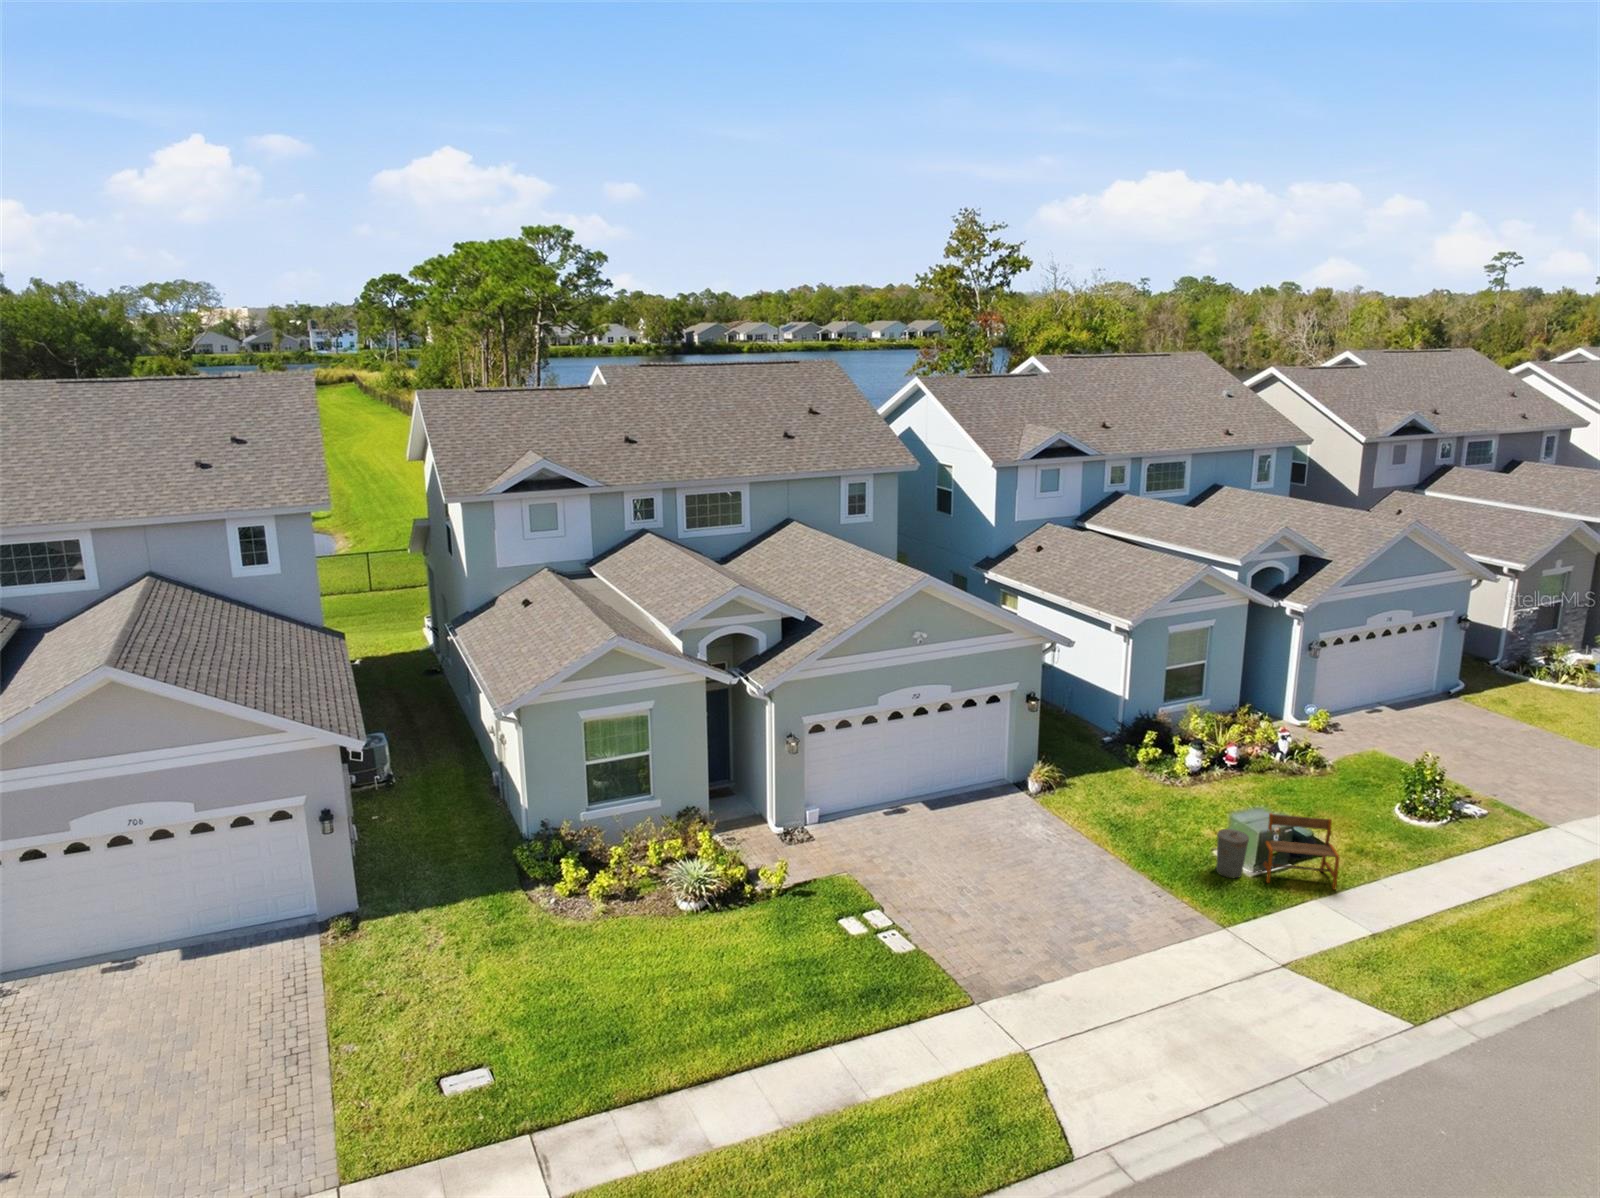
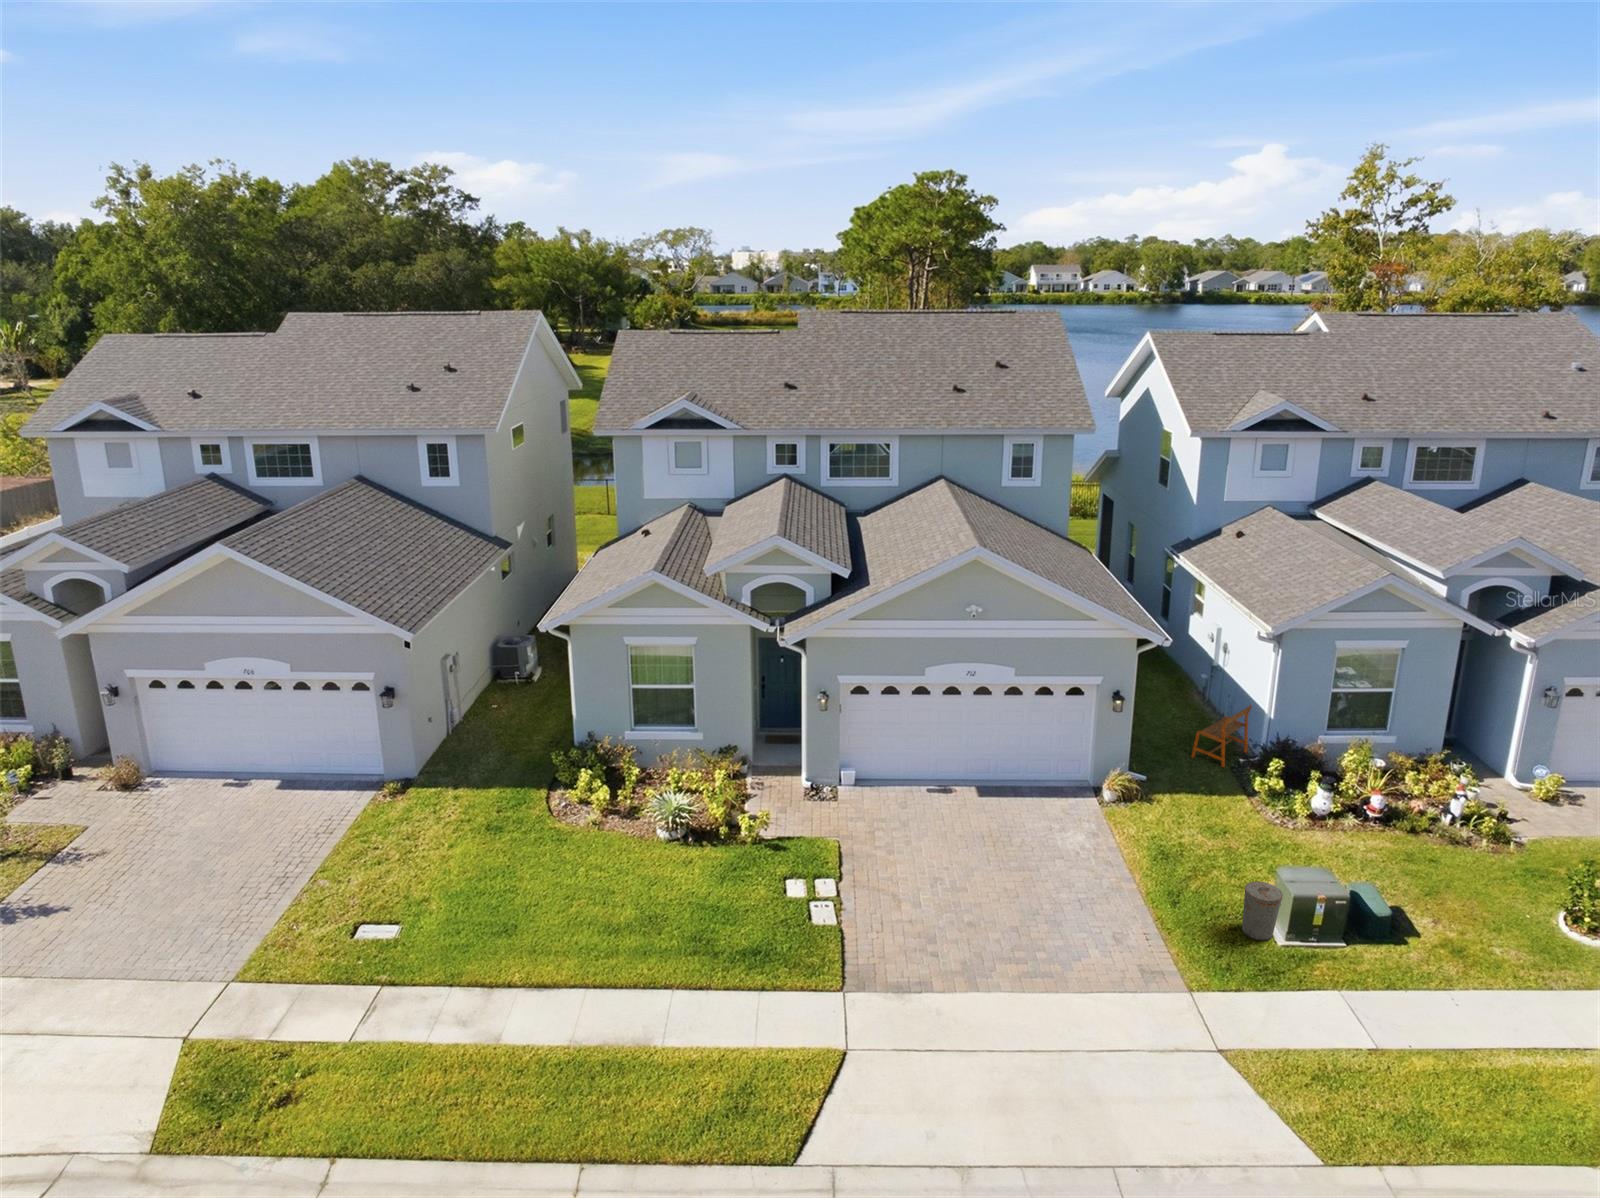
bench: present [1263,813,1339,890] -> present [1192,705,1252,767]

